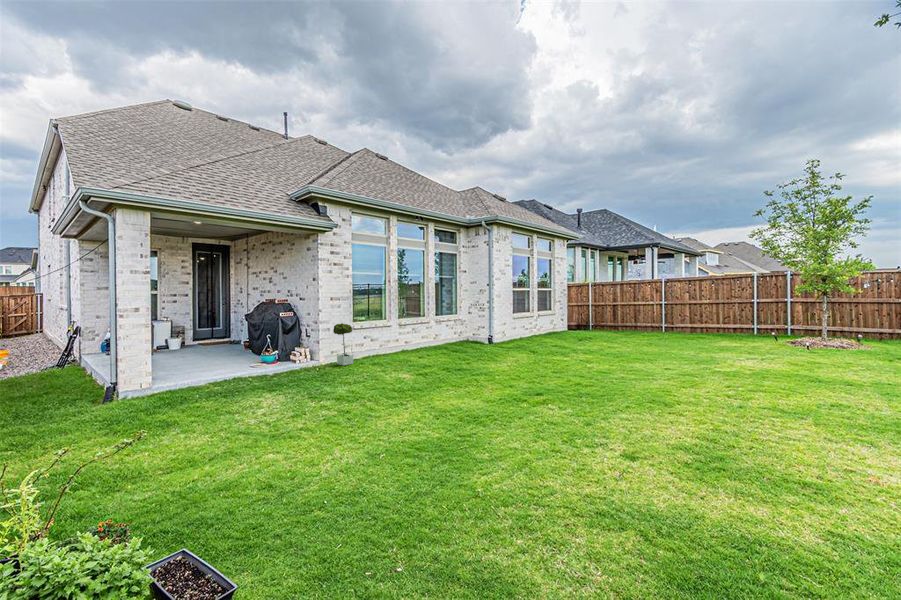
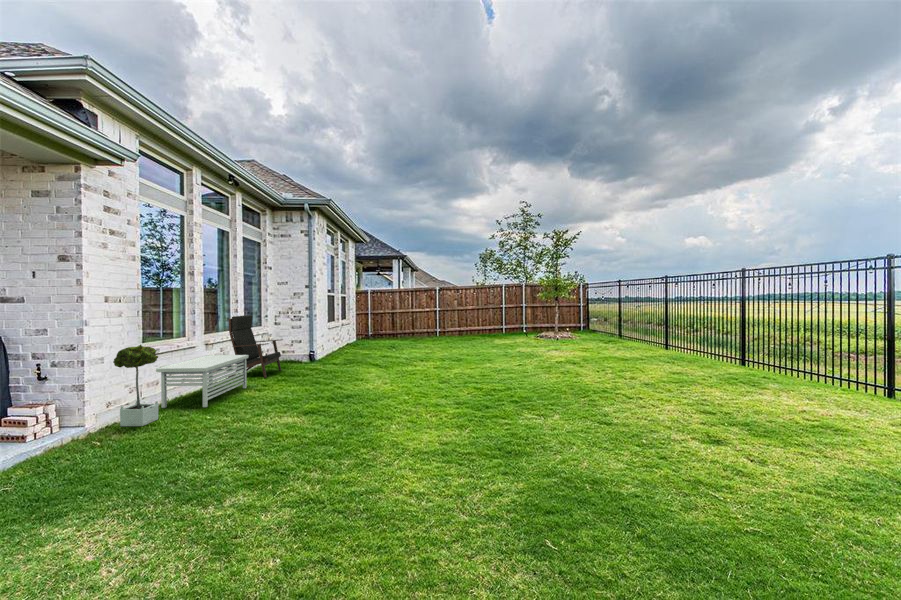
lounge chair: none [418,307,454,350] -> present [228,315,283,378]
storage bench: none [360,332,416,362] -> present [156,355,248,408]

